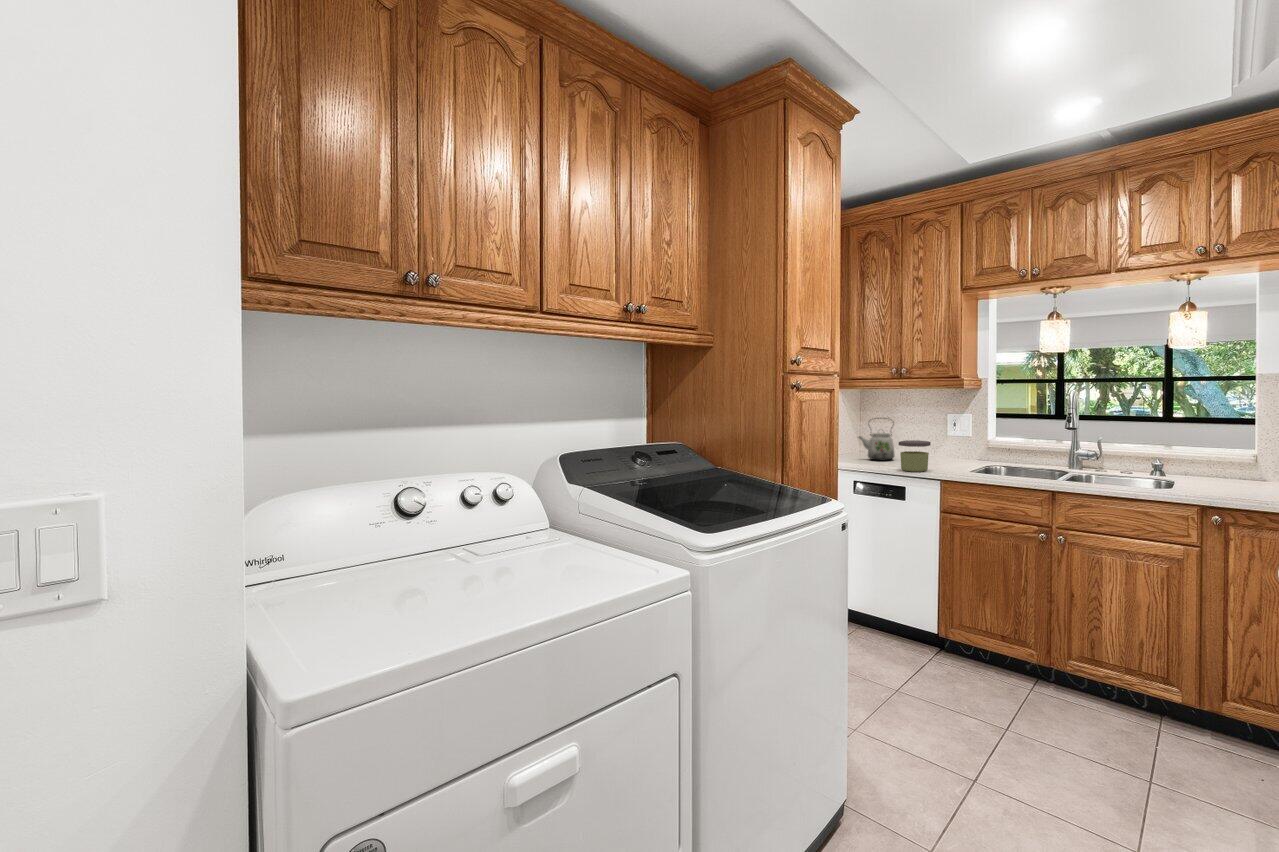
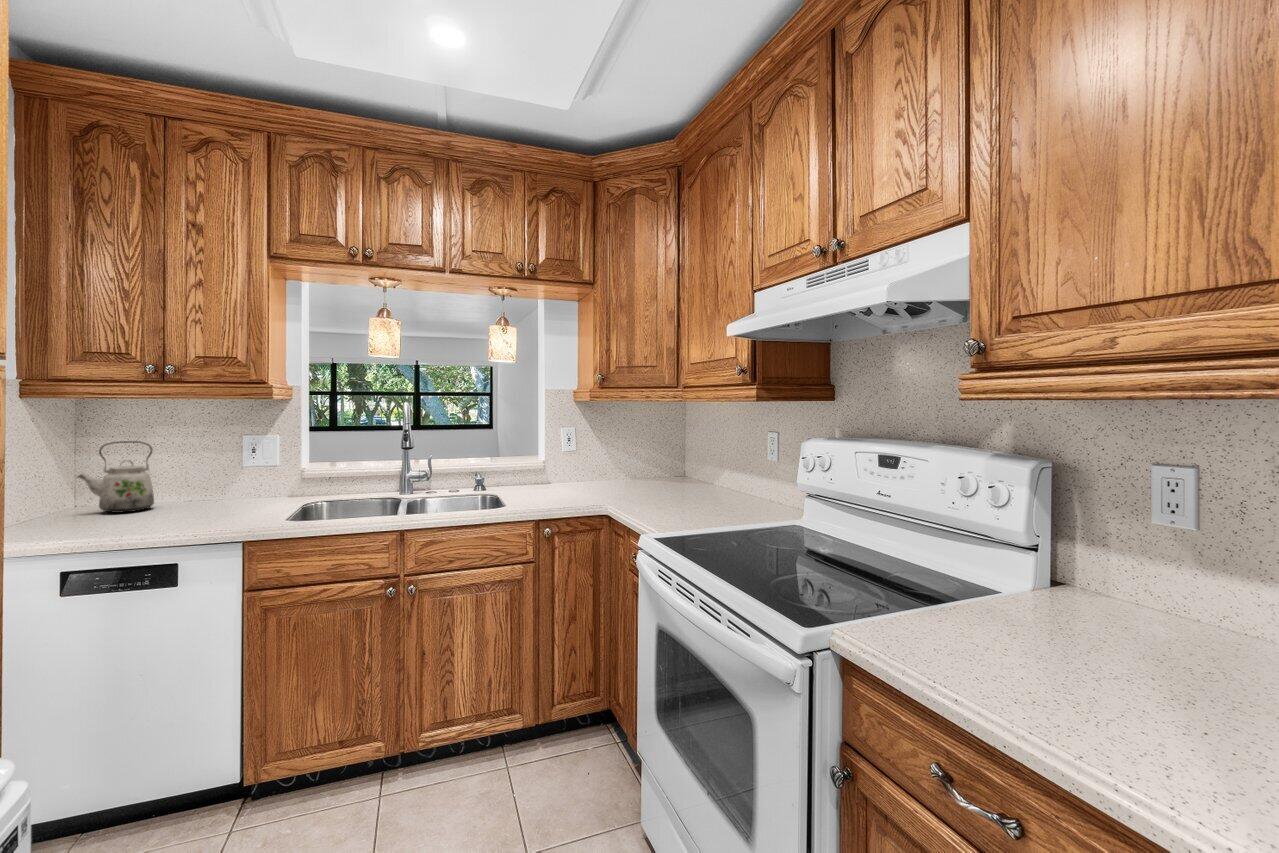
jar: present [898,440,931,472] -> none [165,475,223,527]

